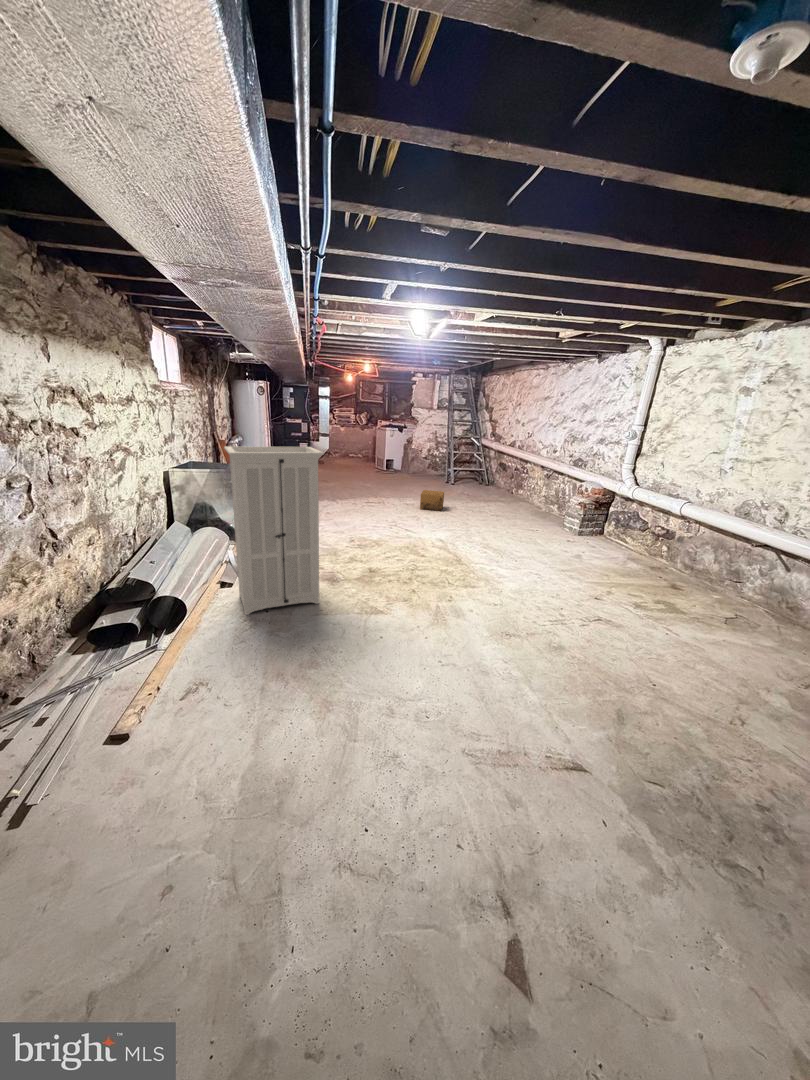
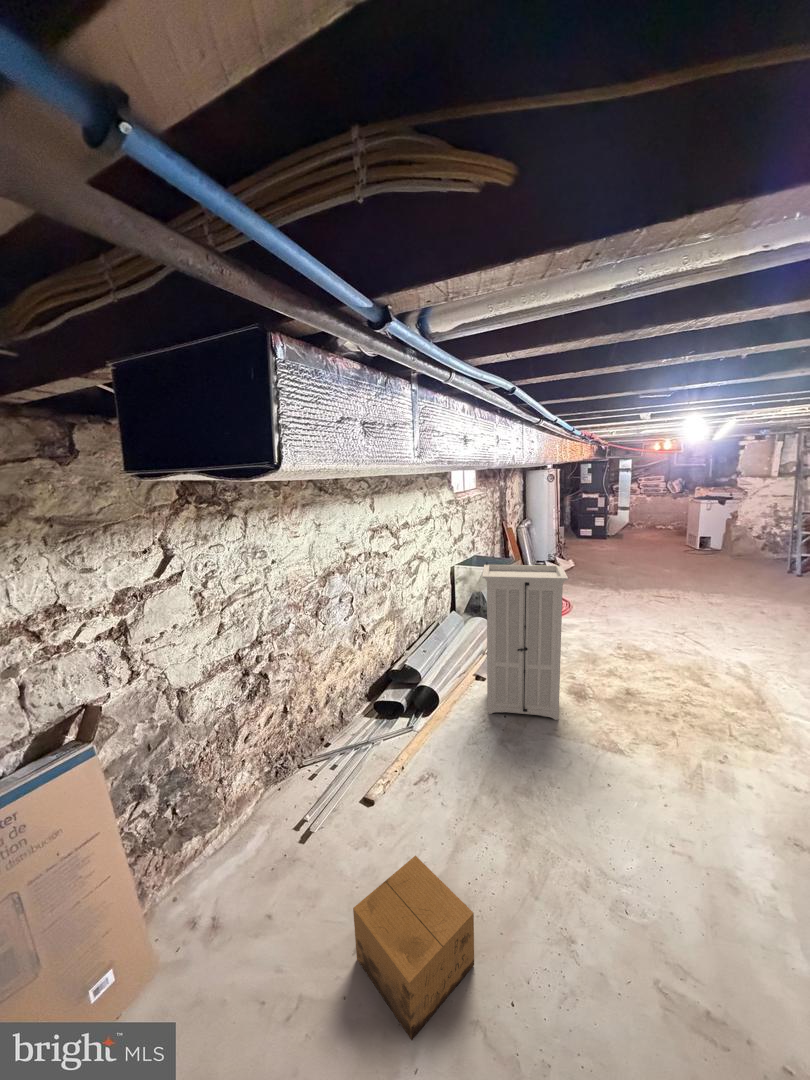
cardboard box: present [420,490,444,512] -> present [353,856,474,1040]

